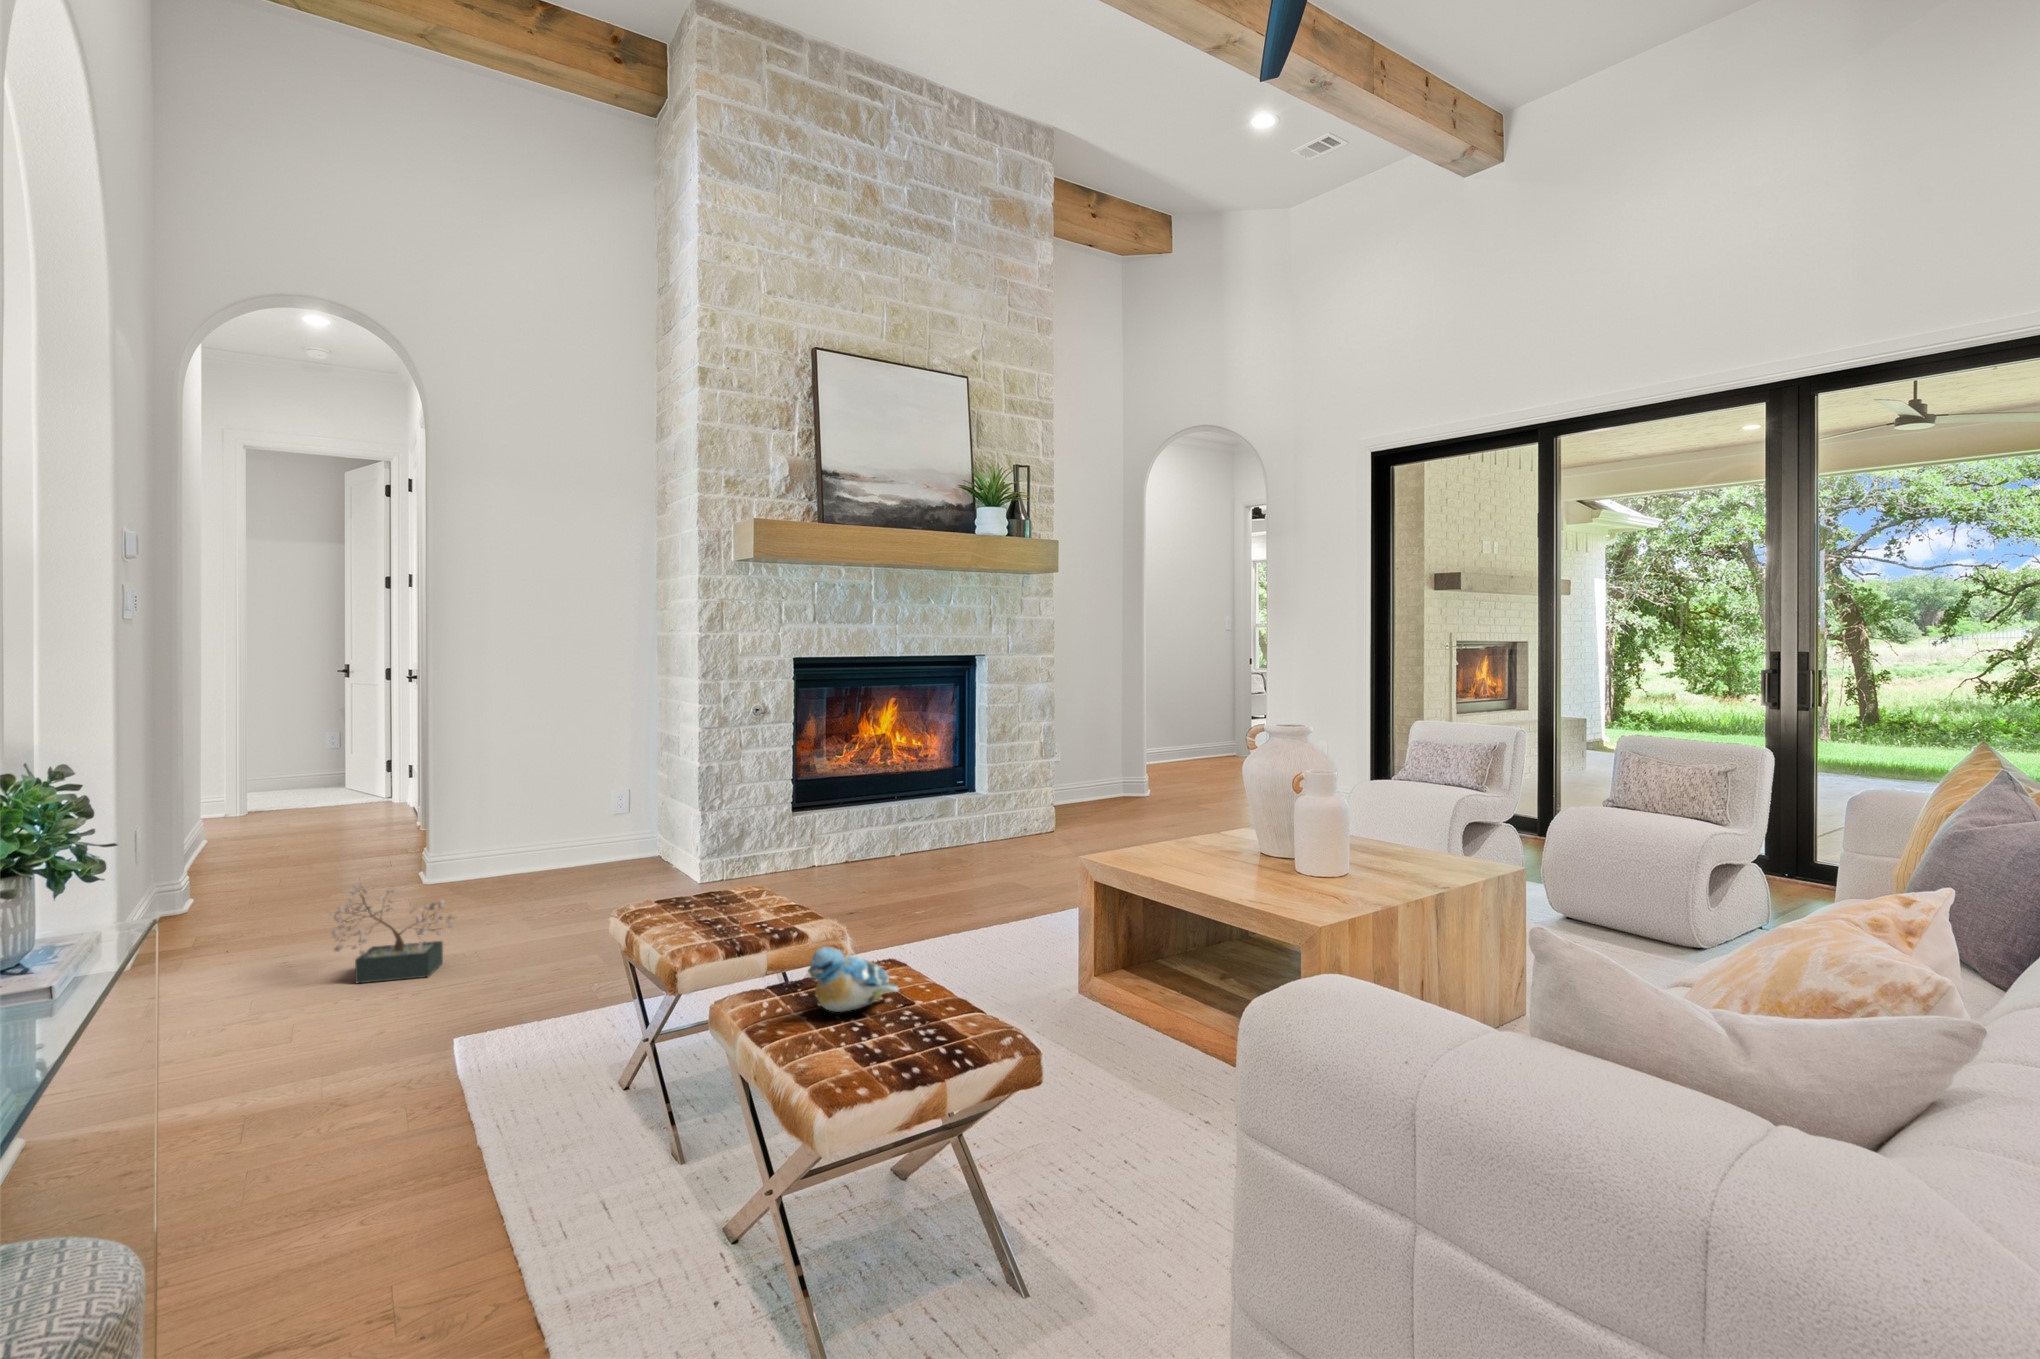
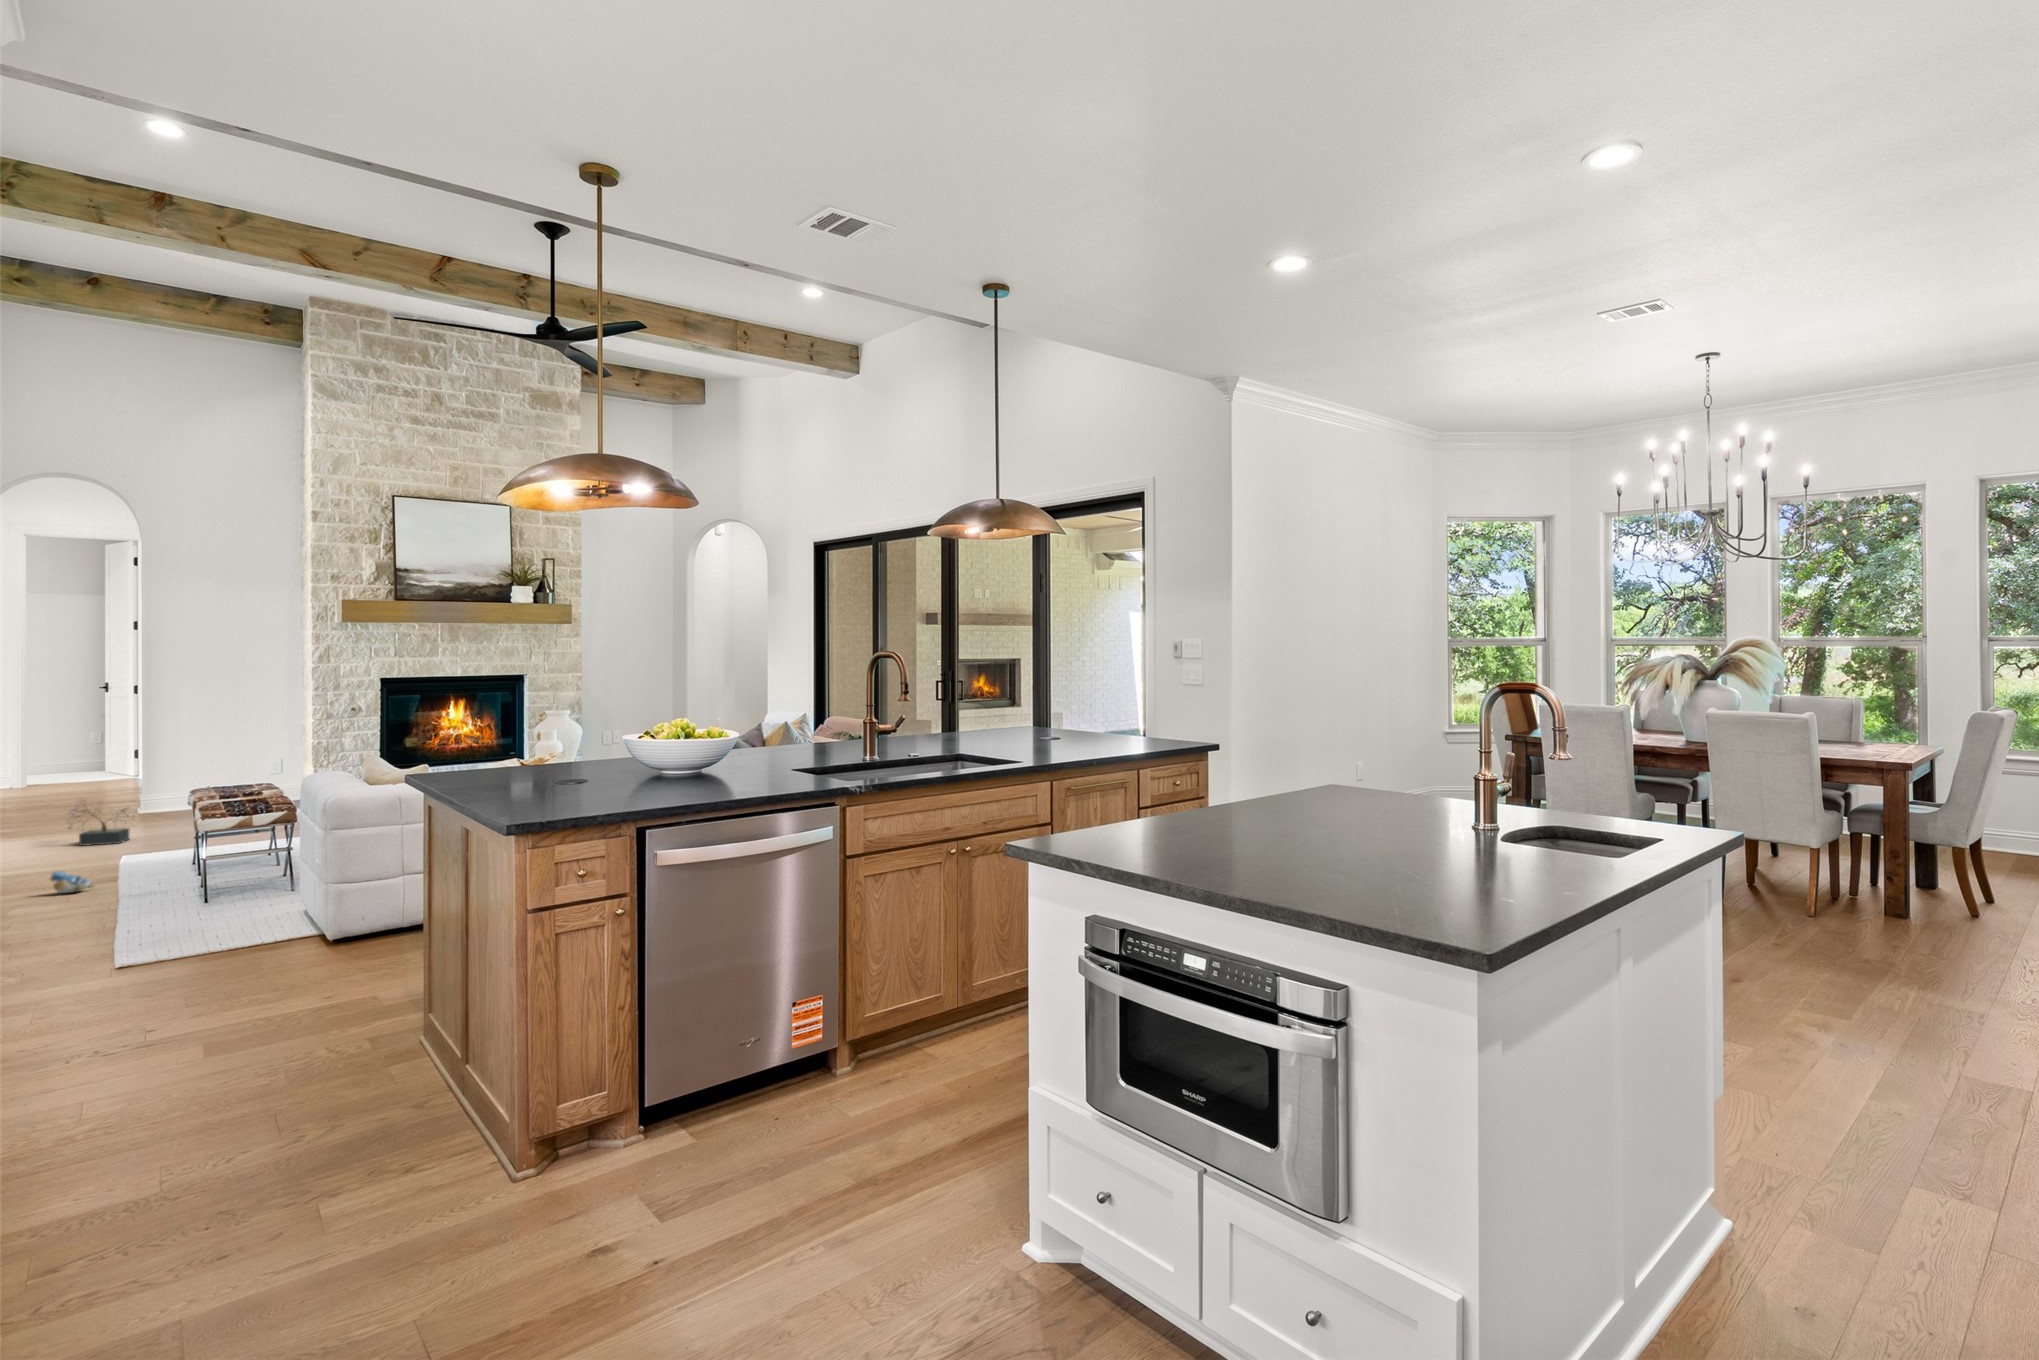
plush toy: present [808,946,899,1012] -> present [50,871,92,893]

